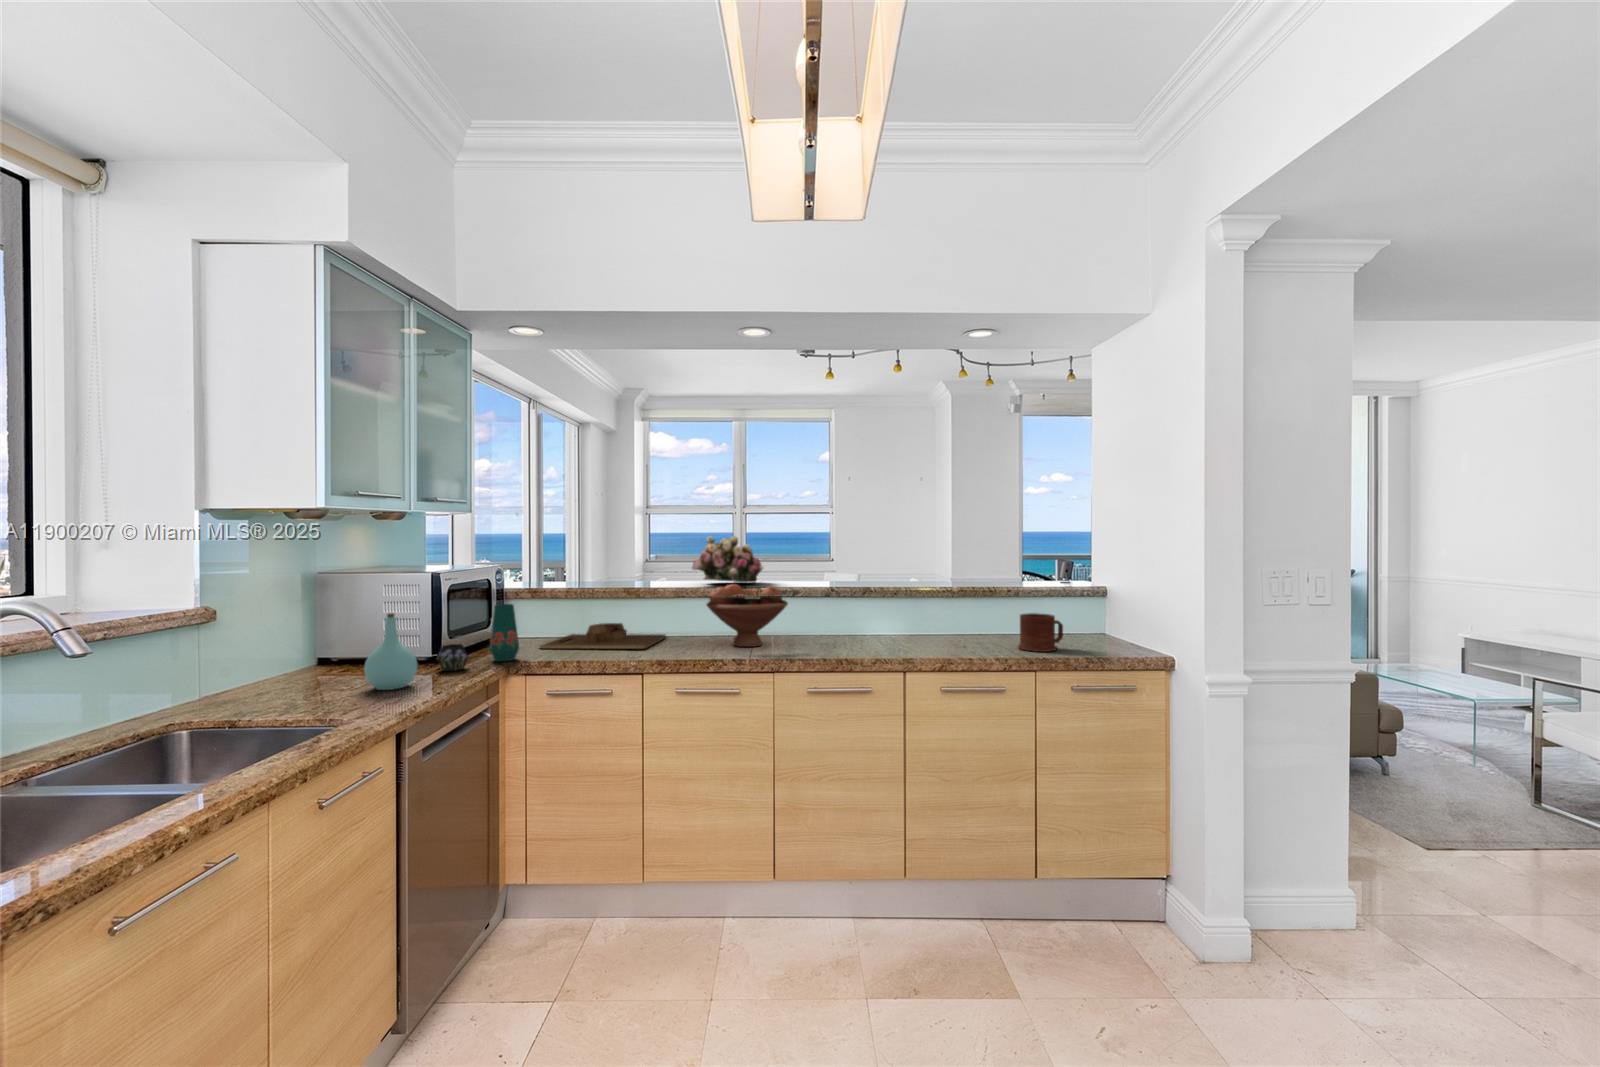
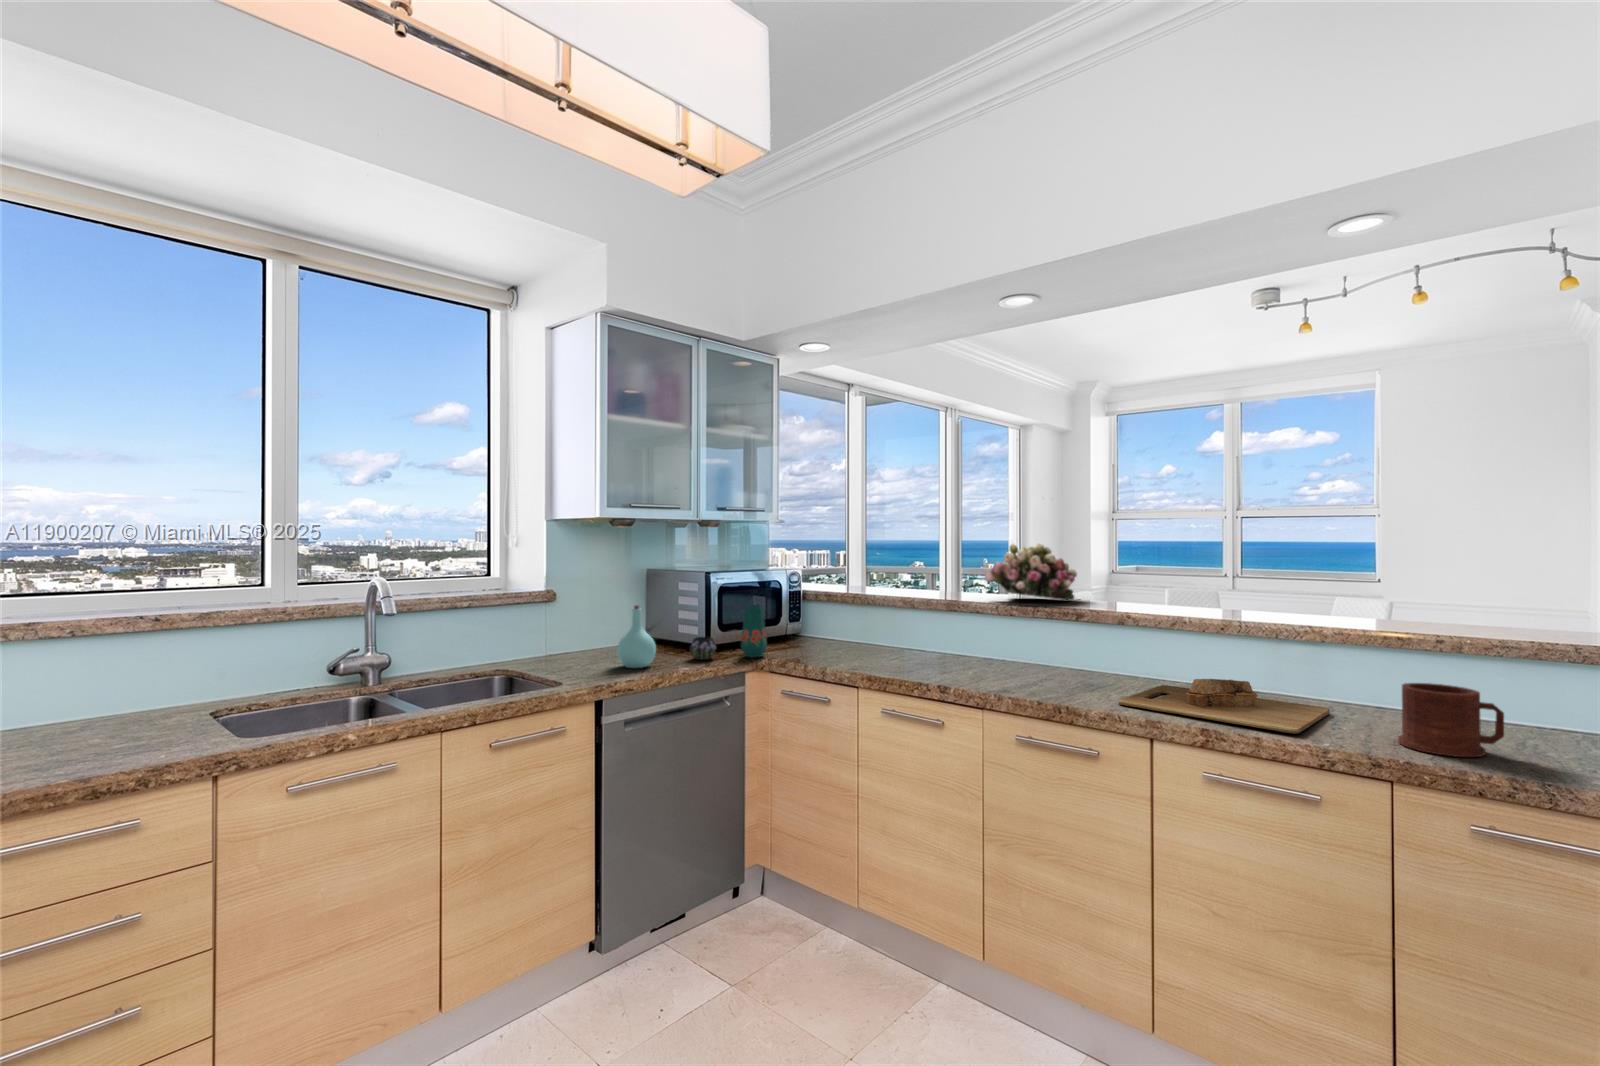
fruit bowl: present [707,584,788,647] -> none [942,600,1042,676]
cutting board: present [540,623,666,649] -> present [1119,679,1330,734]

